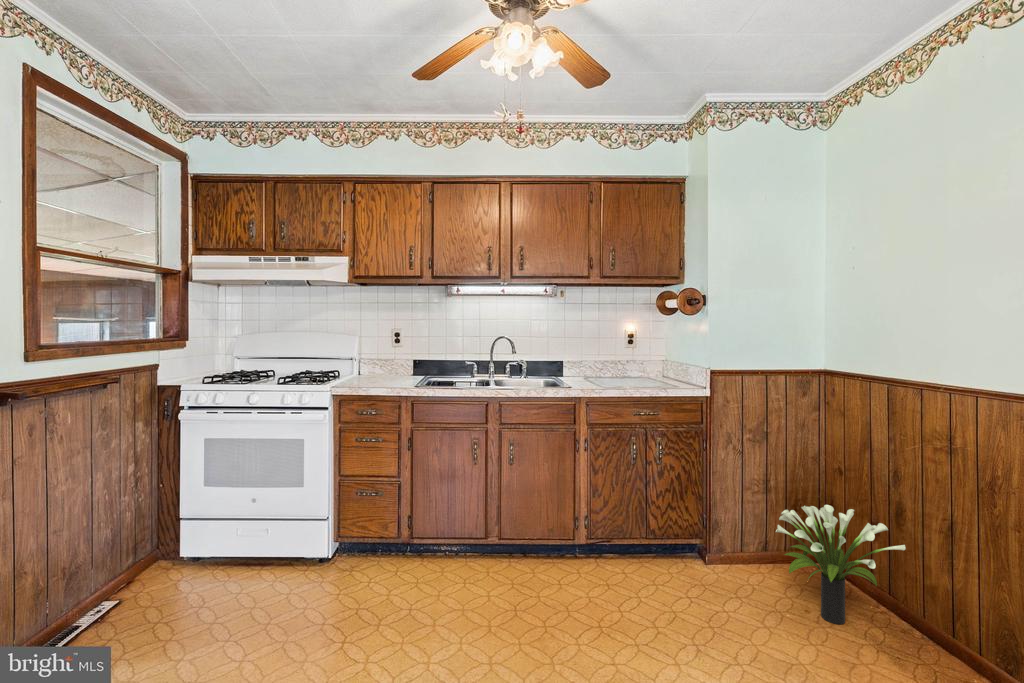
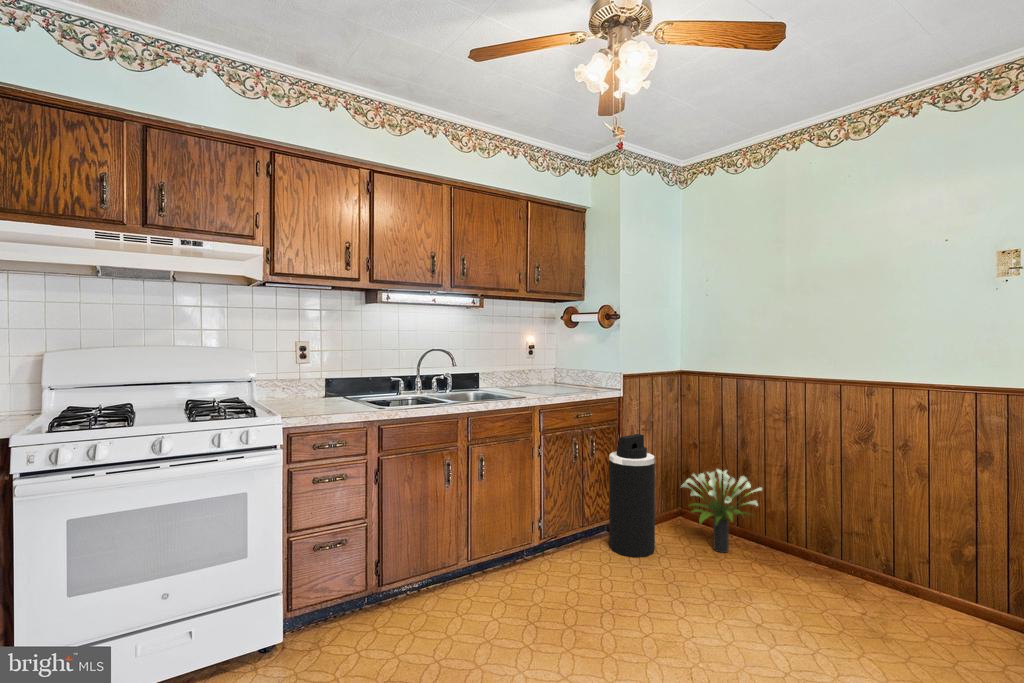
trash can: none [676,442,733,593] -> present [609,434,655,558]

